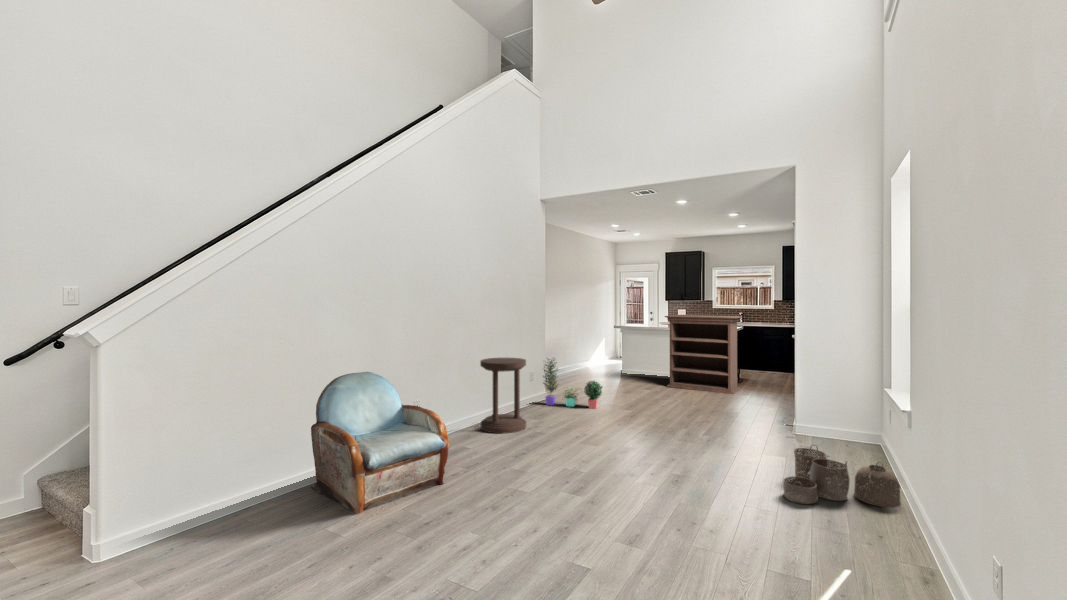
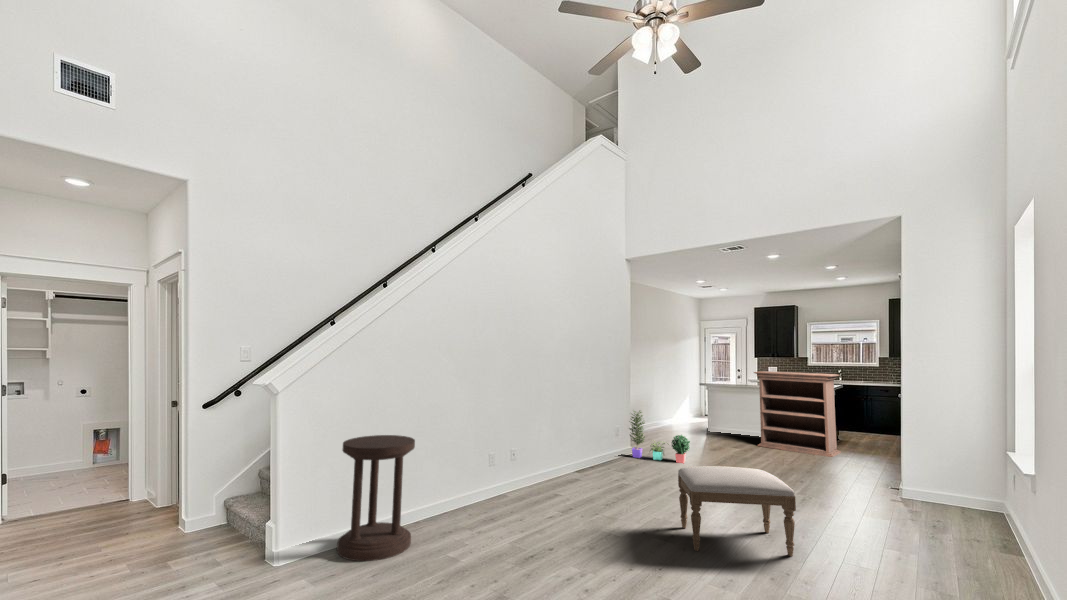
side table: present [480,358,526,433] -> present [337,435,415,561]
armchair: present [311,372,449,514] -> none [435,415,554,537]
ottoman: none [586,417,706,510] -> present [678,466,796,556]
woven basket: present [783,445,901,507] -> none [878,506,1007,572]

